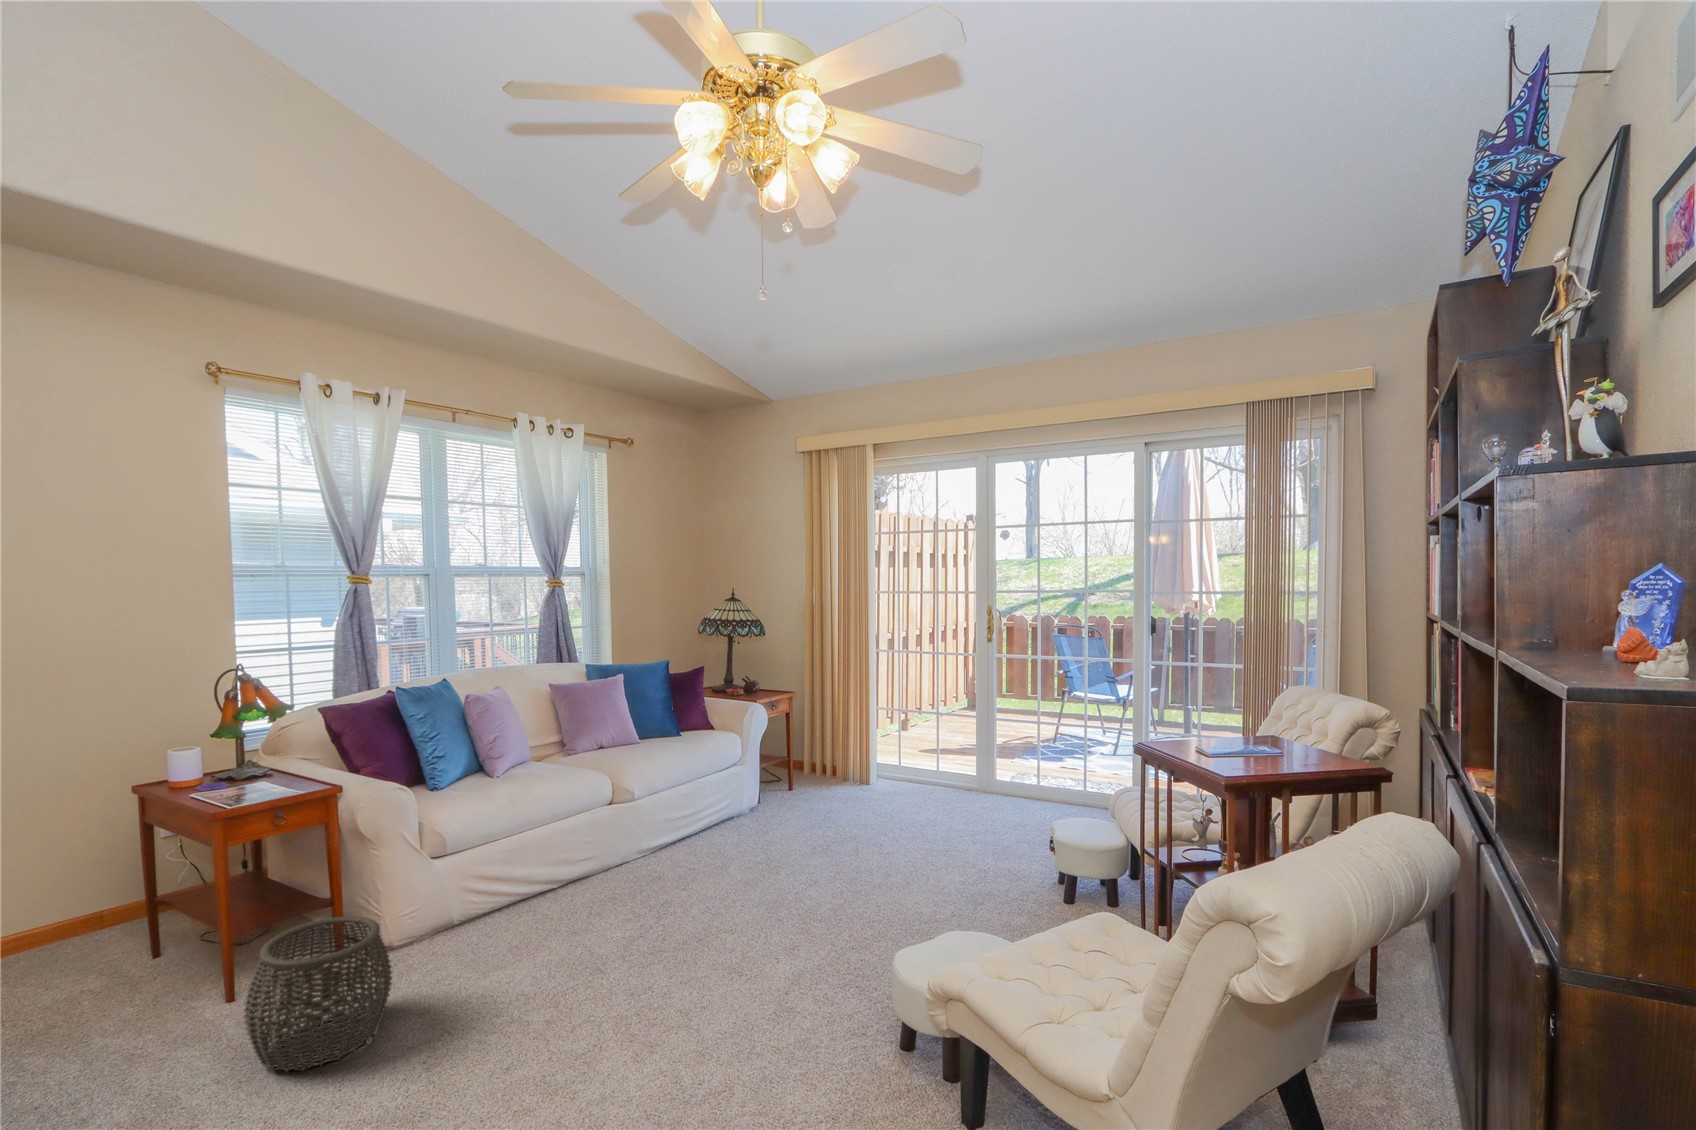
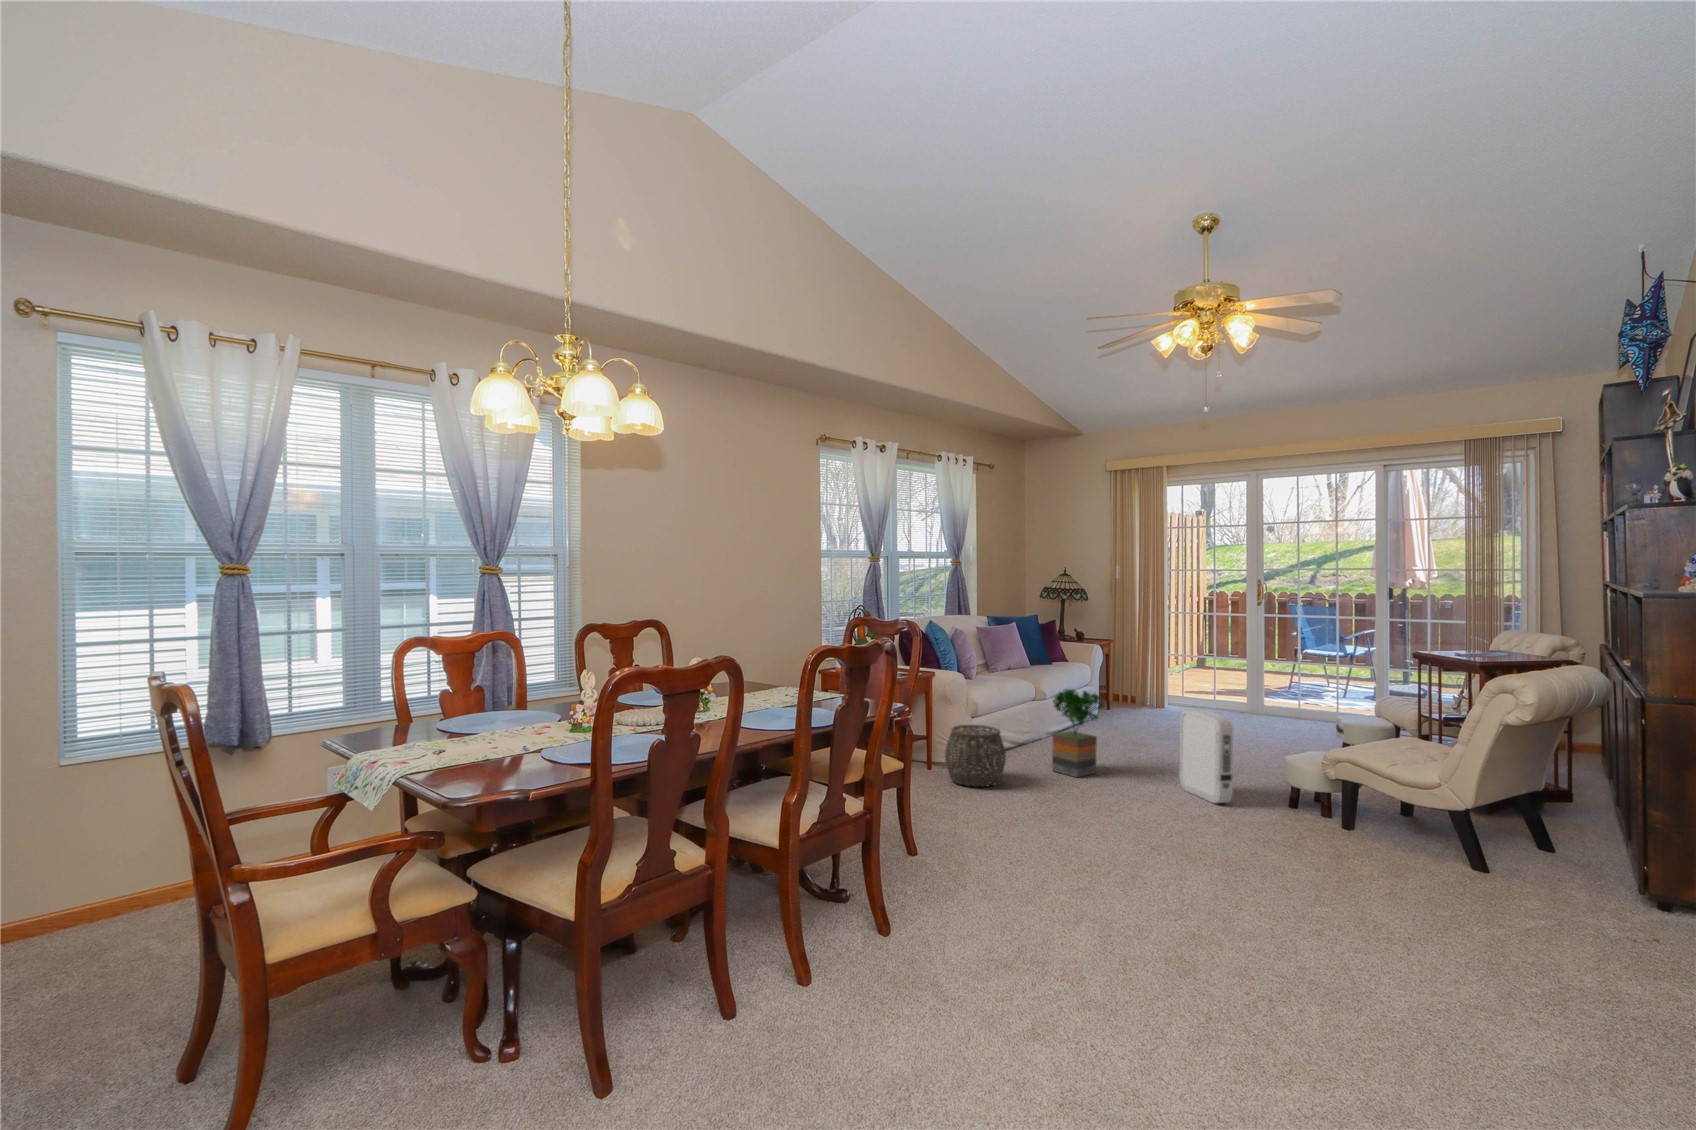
potted tree: none [504,826,628,1011] -> present [1052,689,1105,777]
air purifier: none [711,887,770,1108] -> present [1179,710,1233,803]

